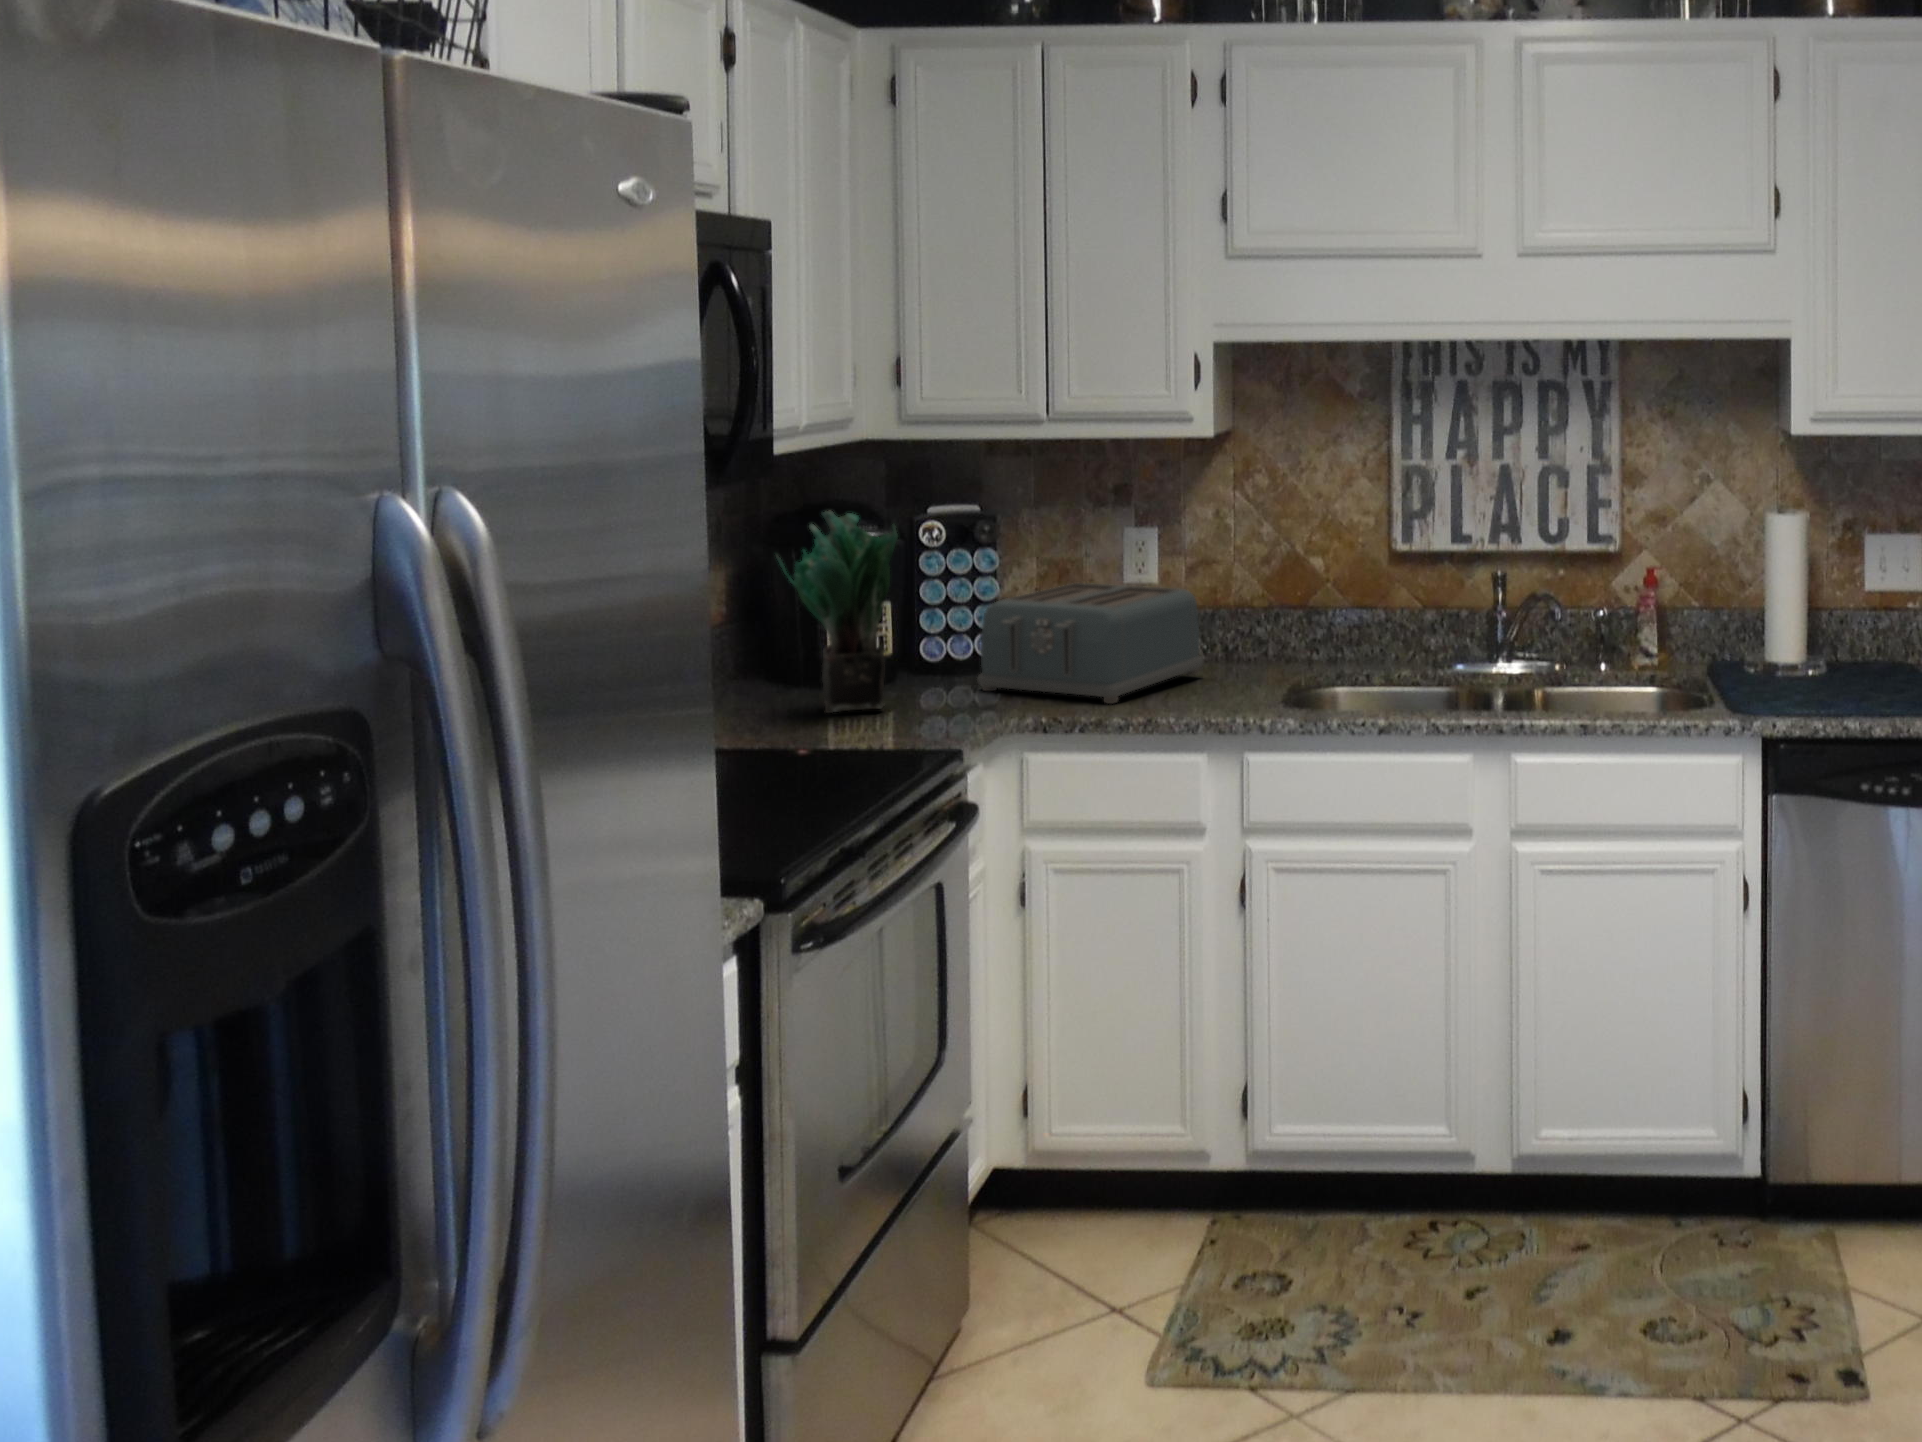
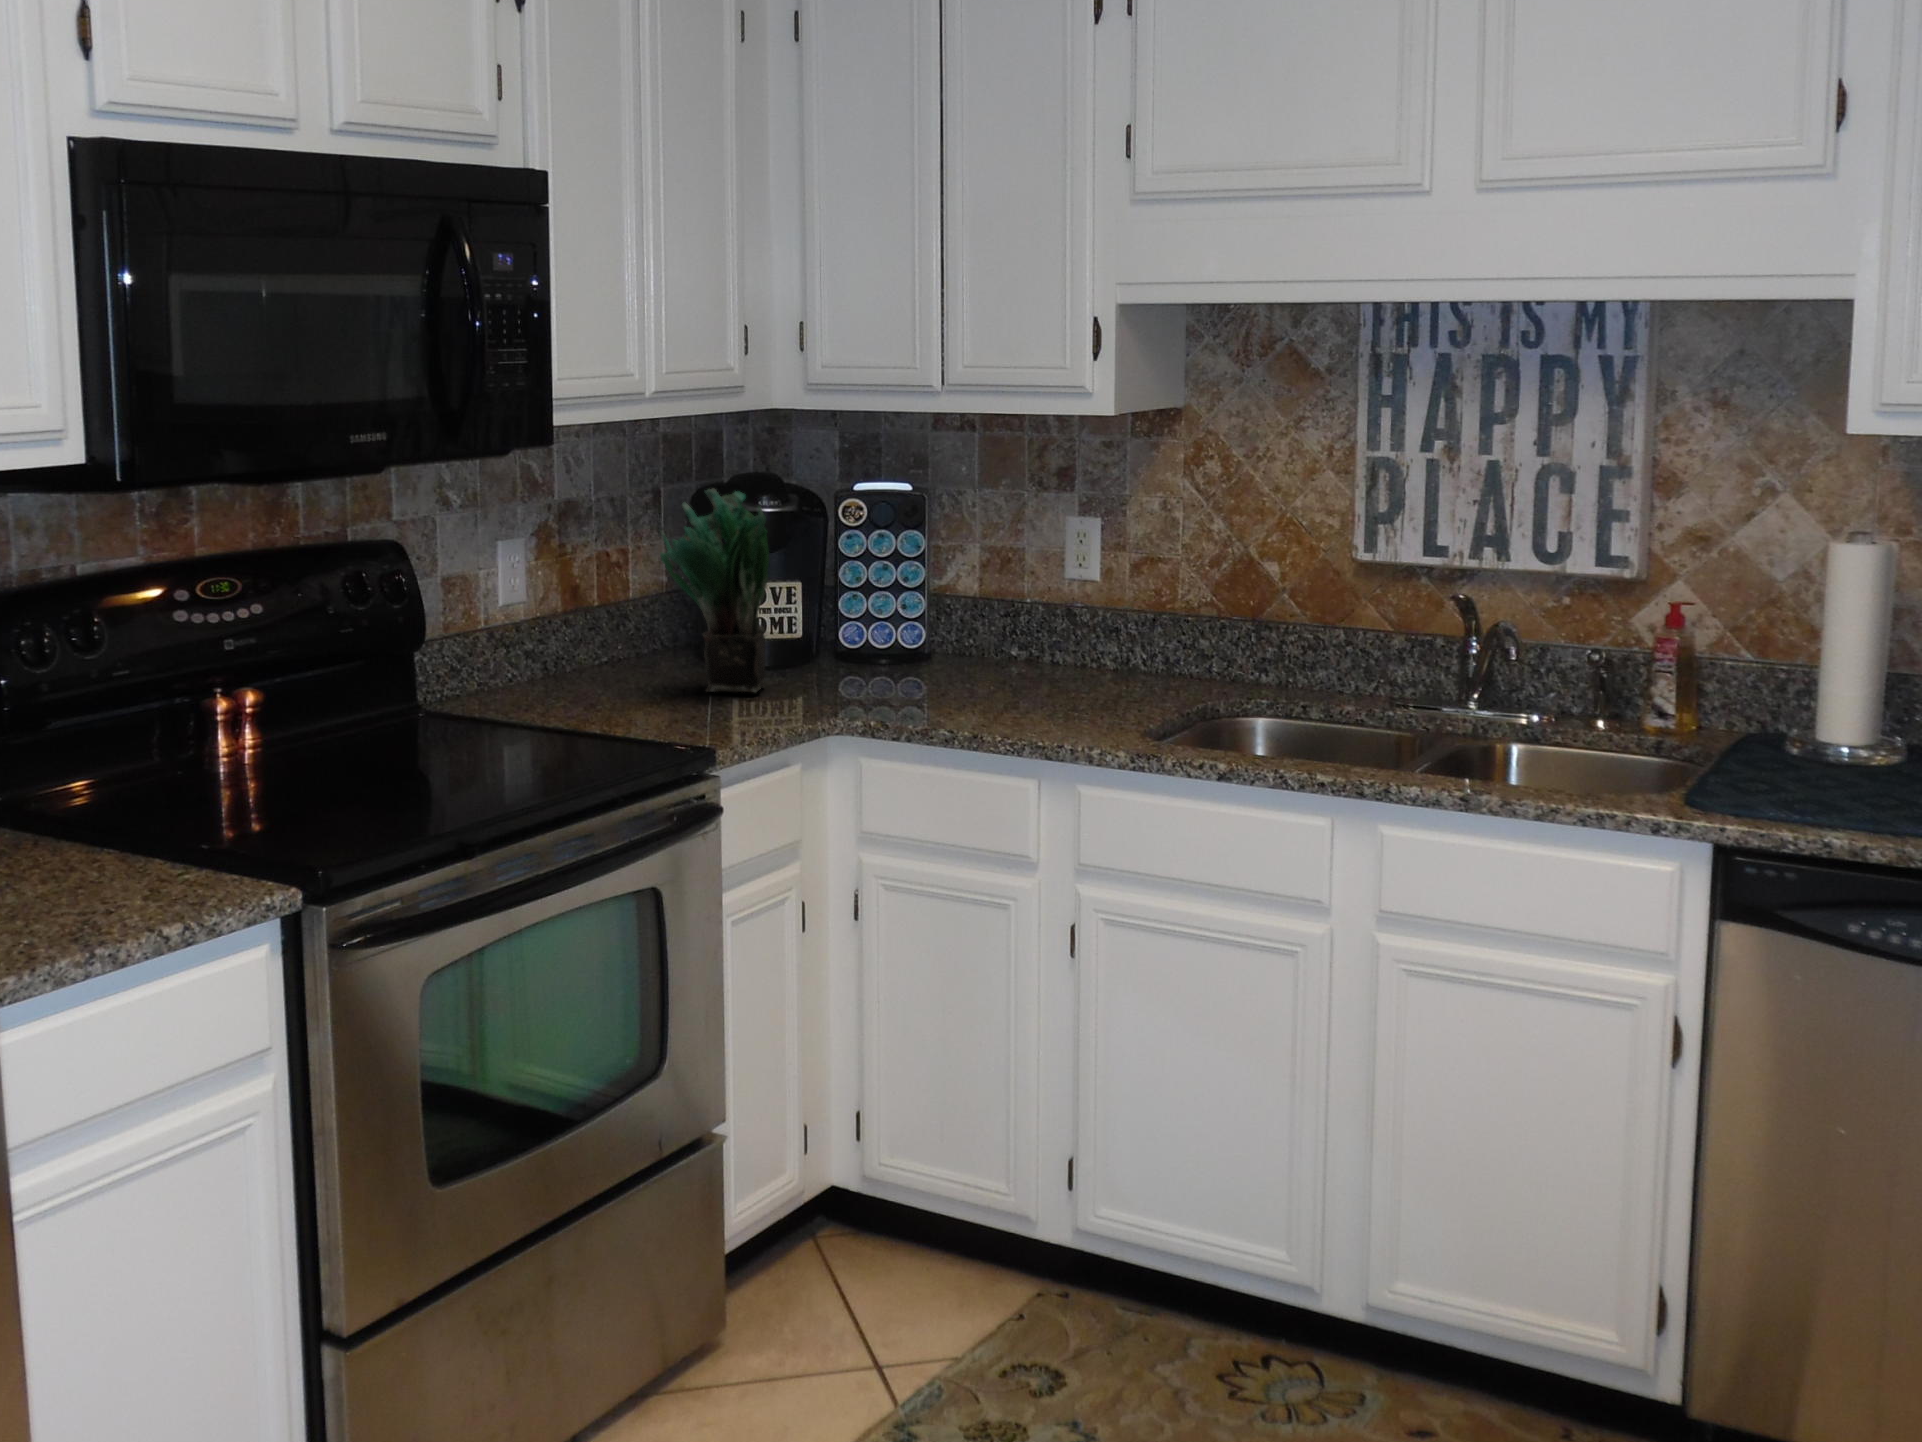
toaster: present [977,583,1203,704] -> none [875,574,1123,710]

